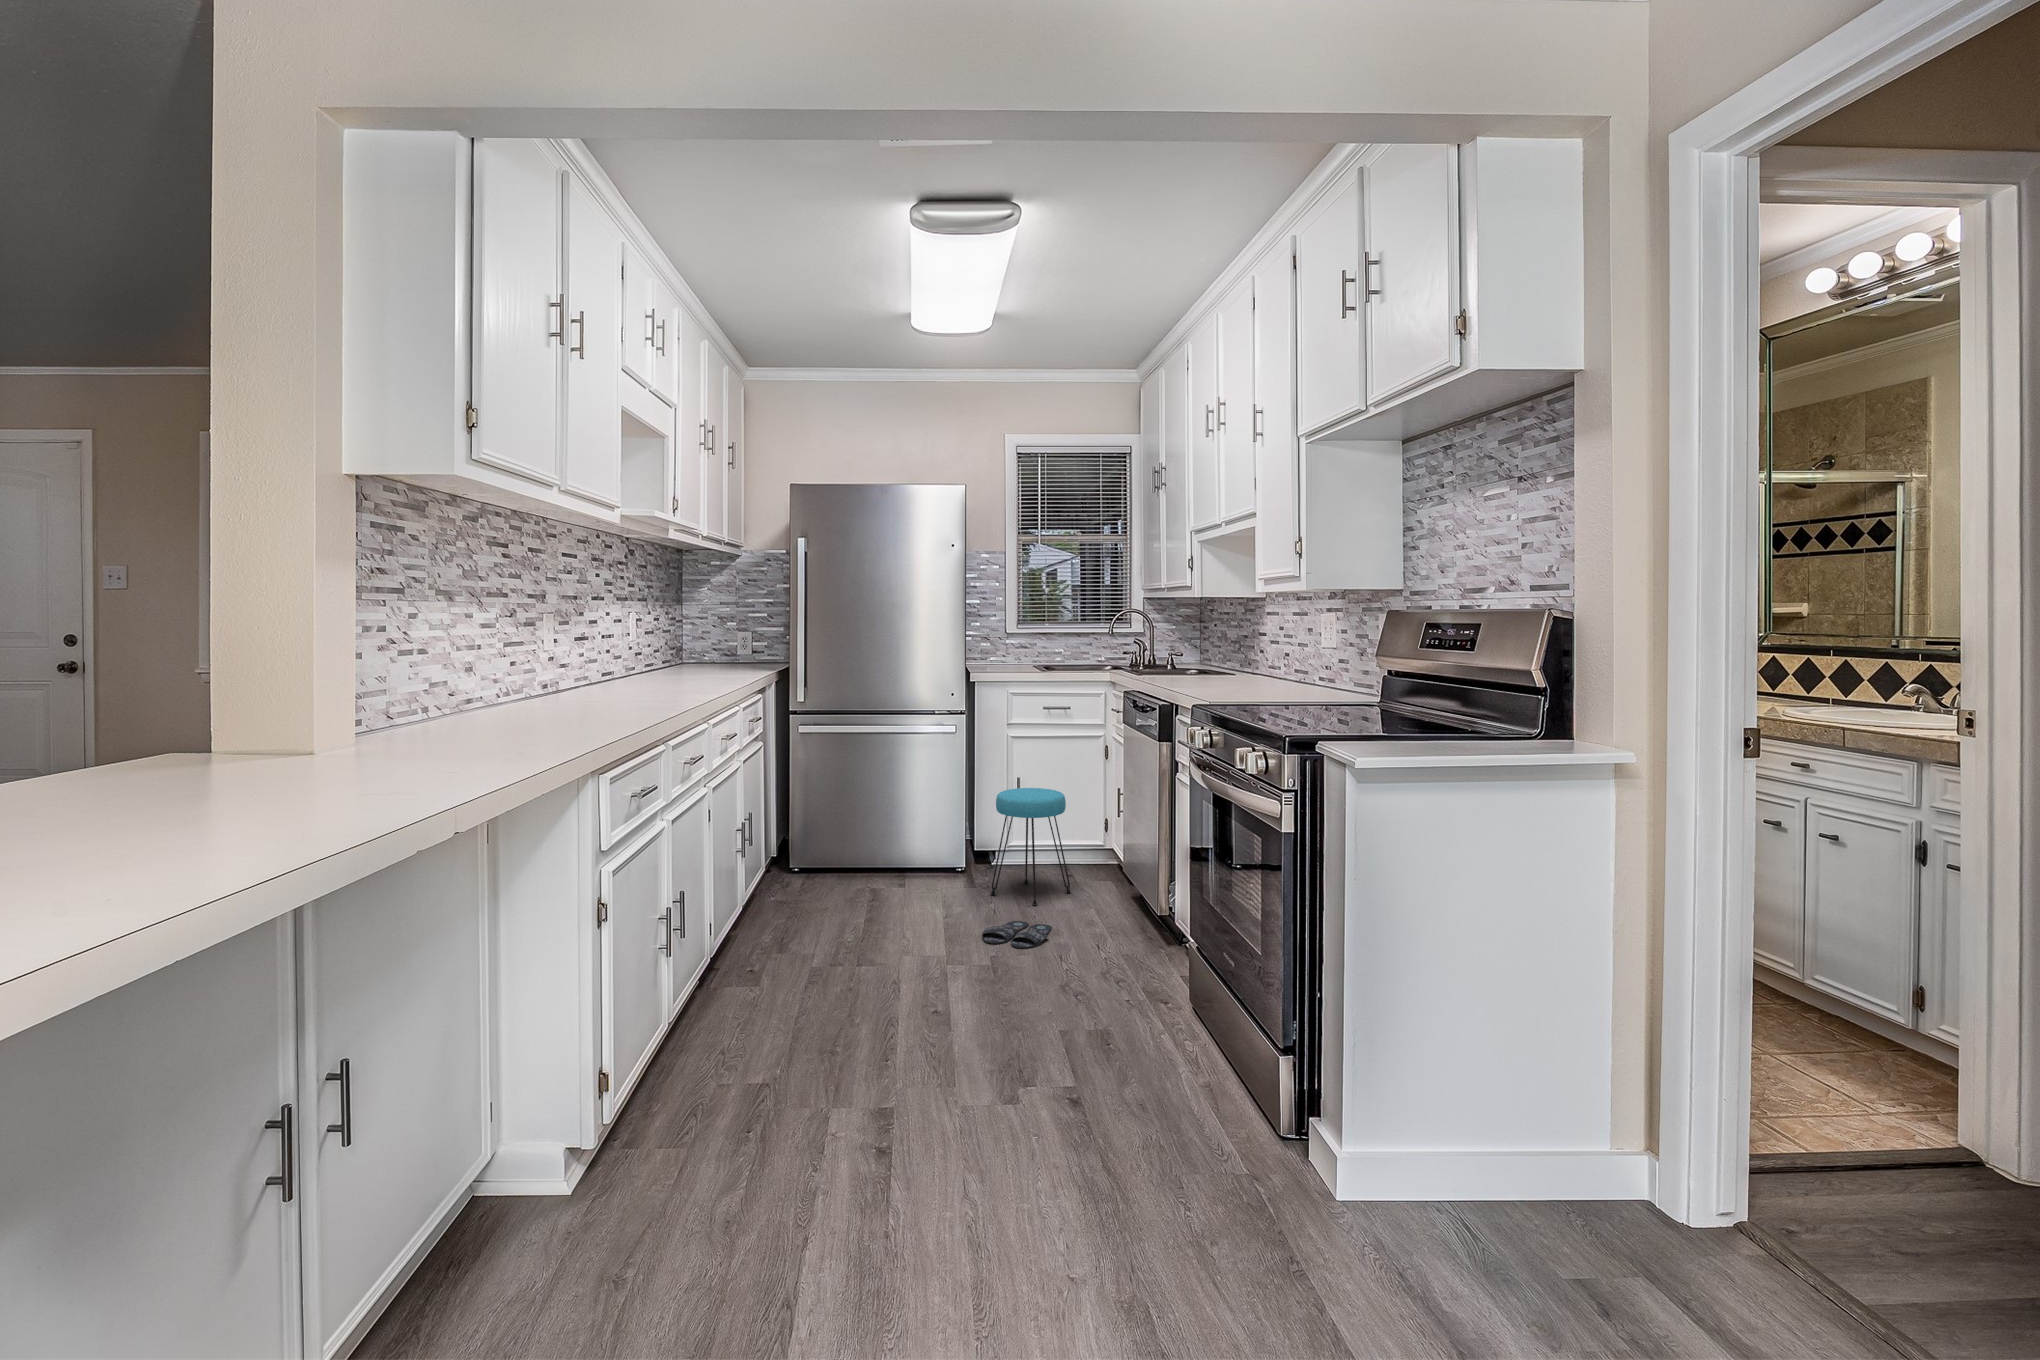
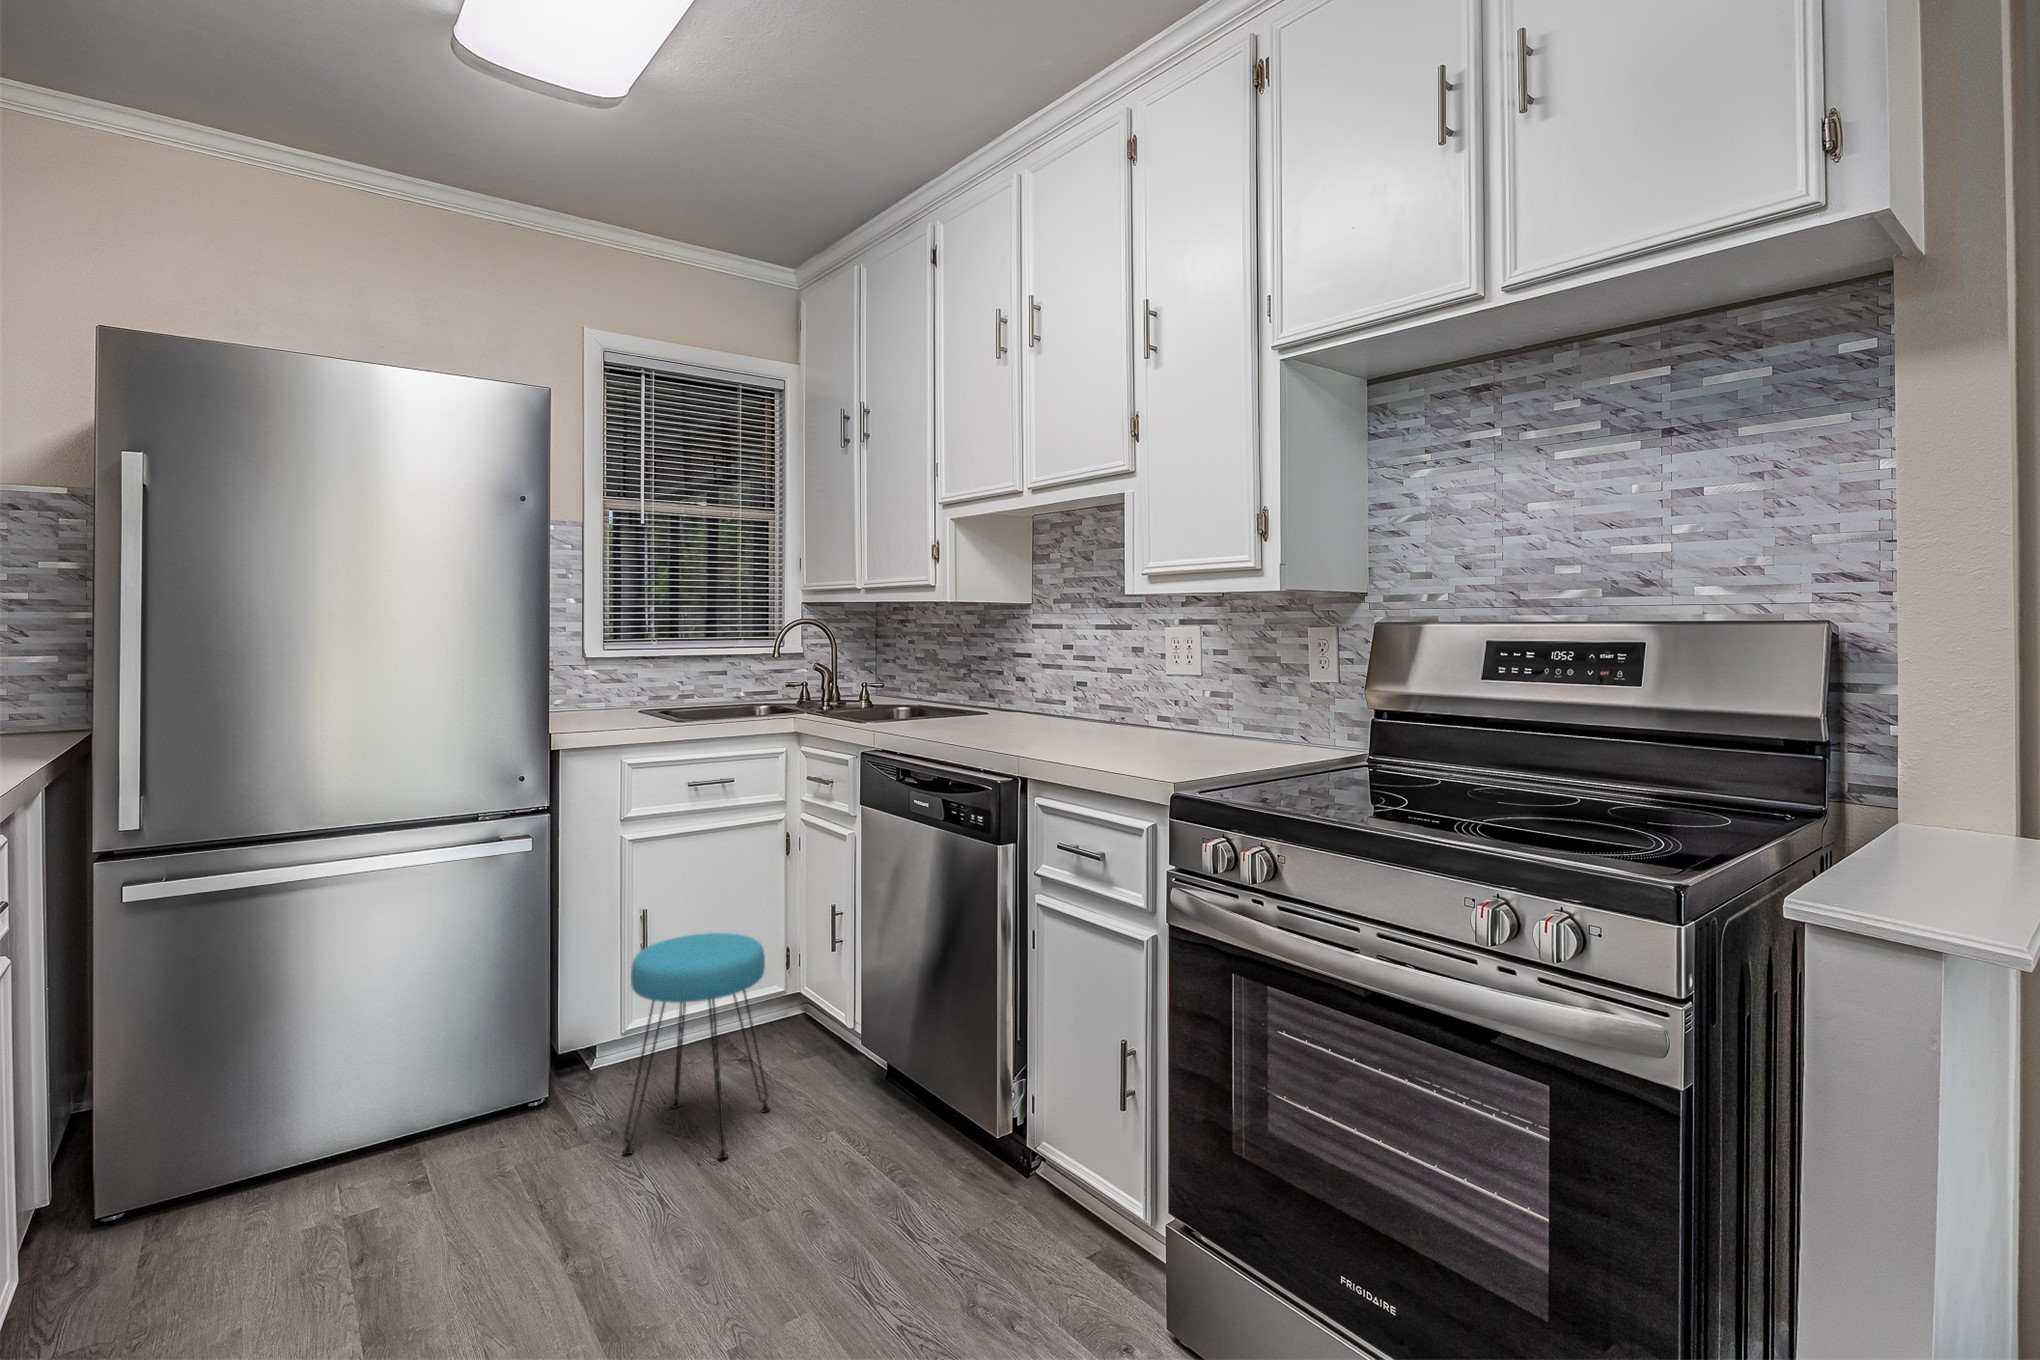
slippers: present [982,921,1052,948] -> none [665,1206,802,1299]

